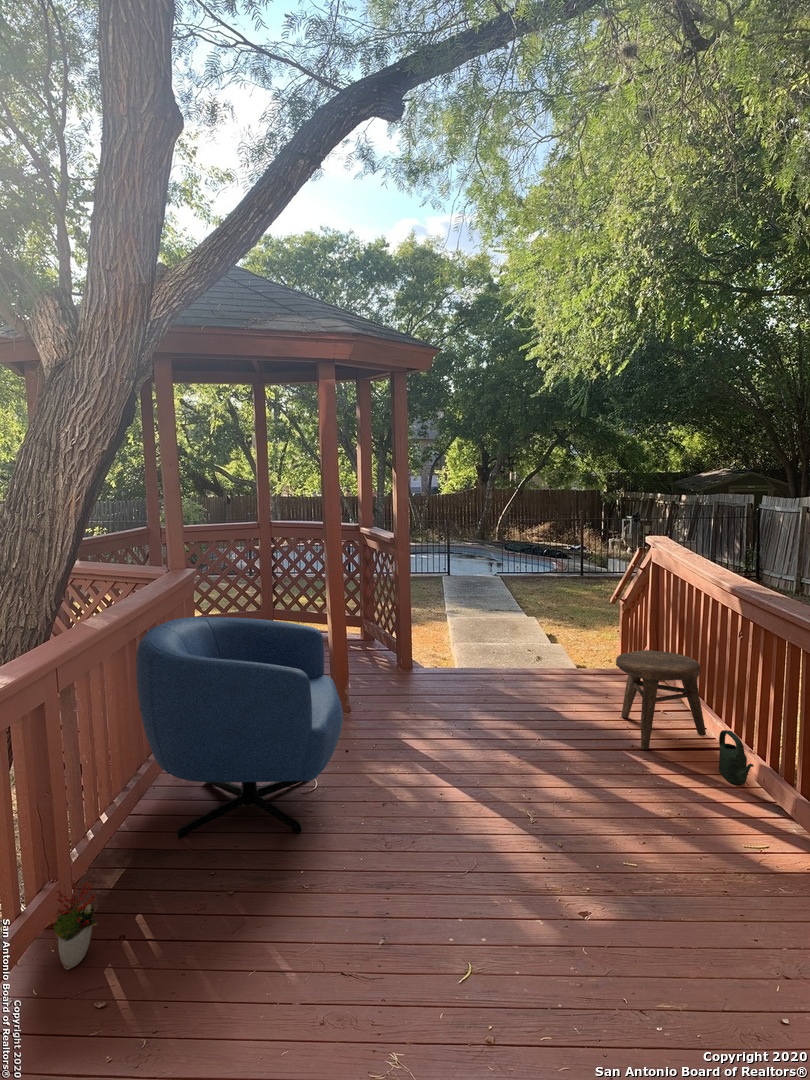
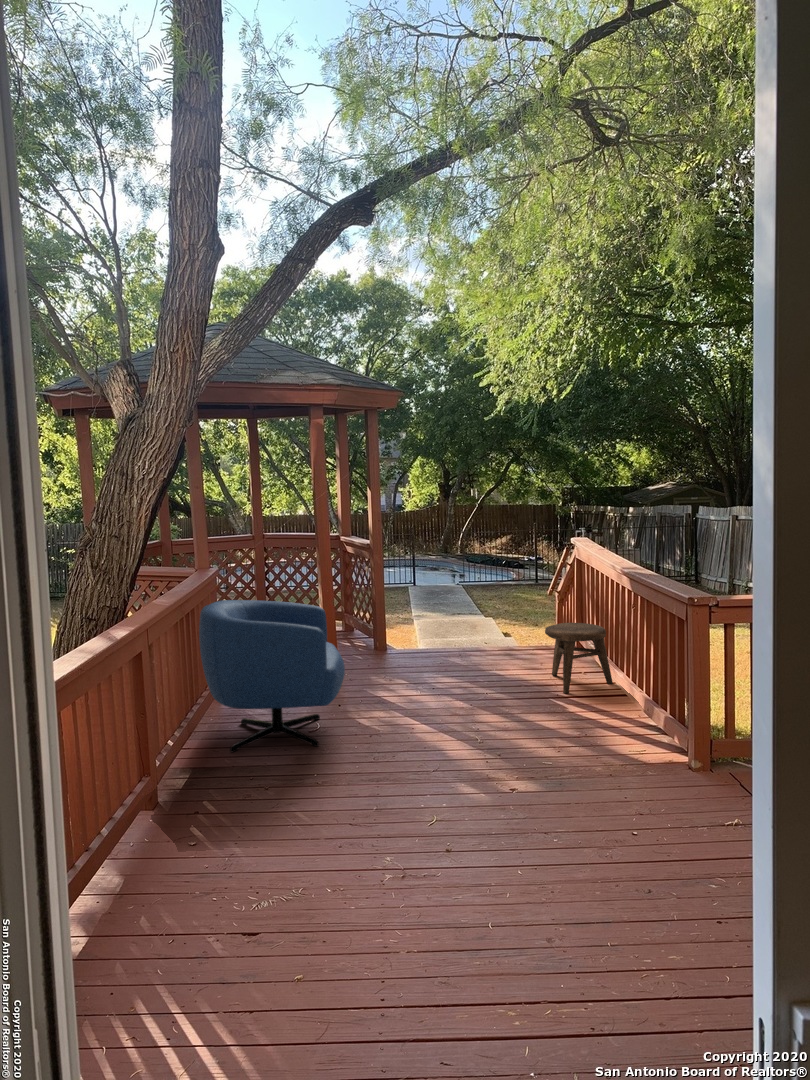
watering can: present [719,730,754,784] -> none [616,673,636,710]
decorative plant: present [53,882,98,970] -> none [173,756,199,813]

